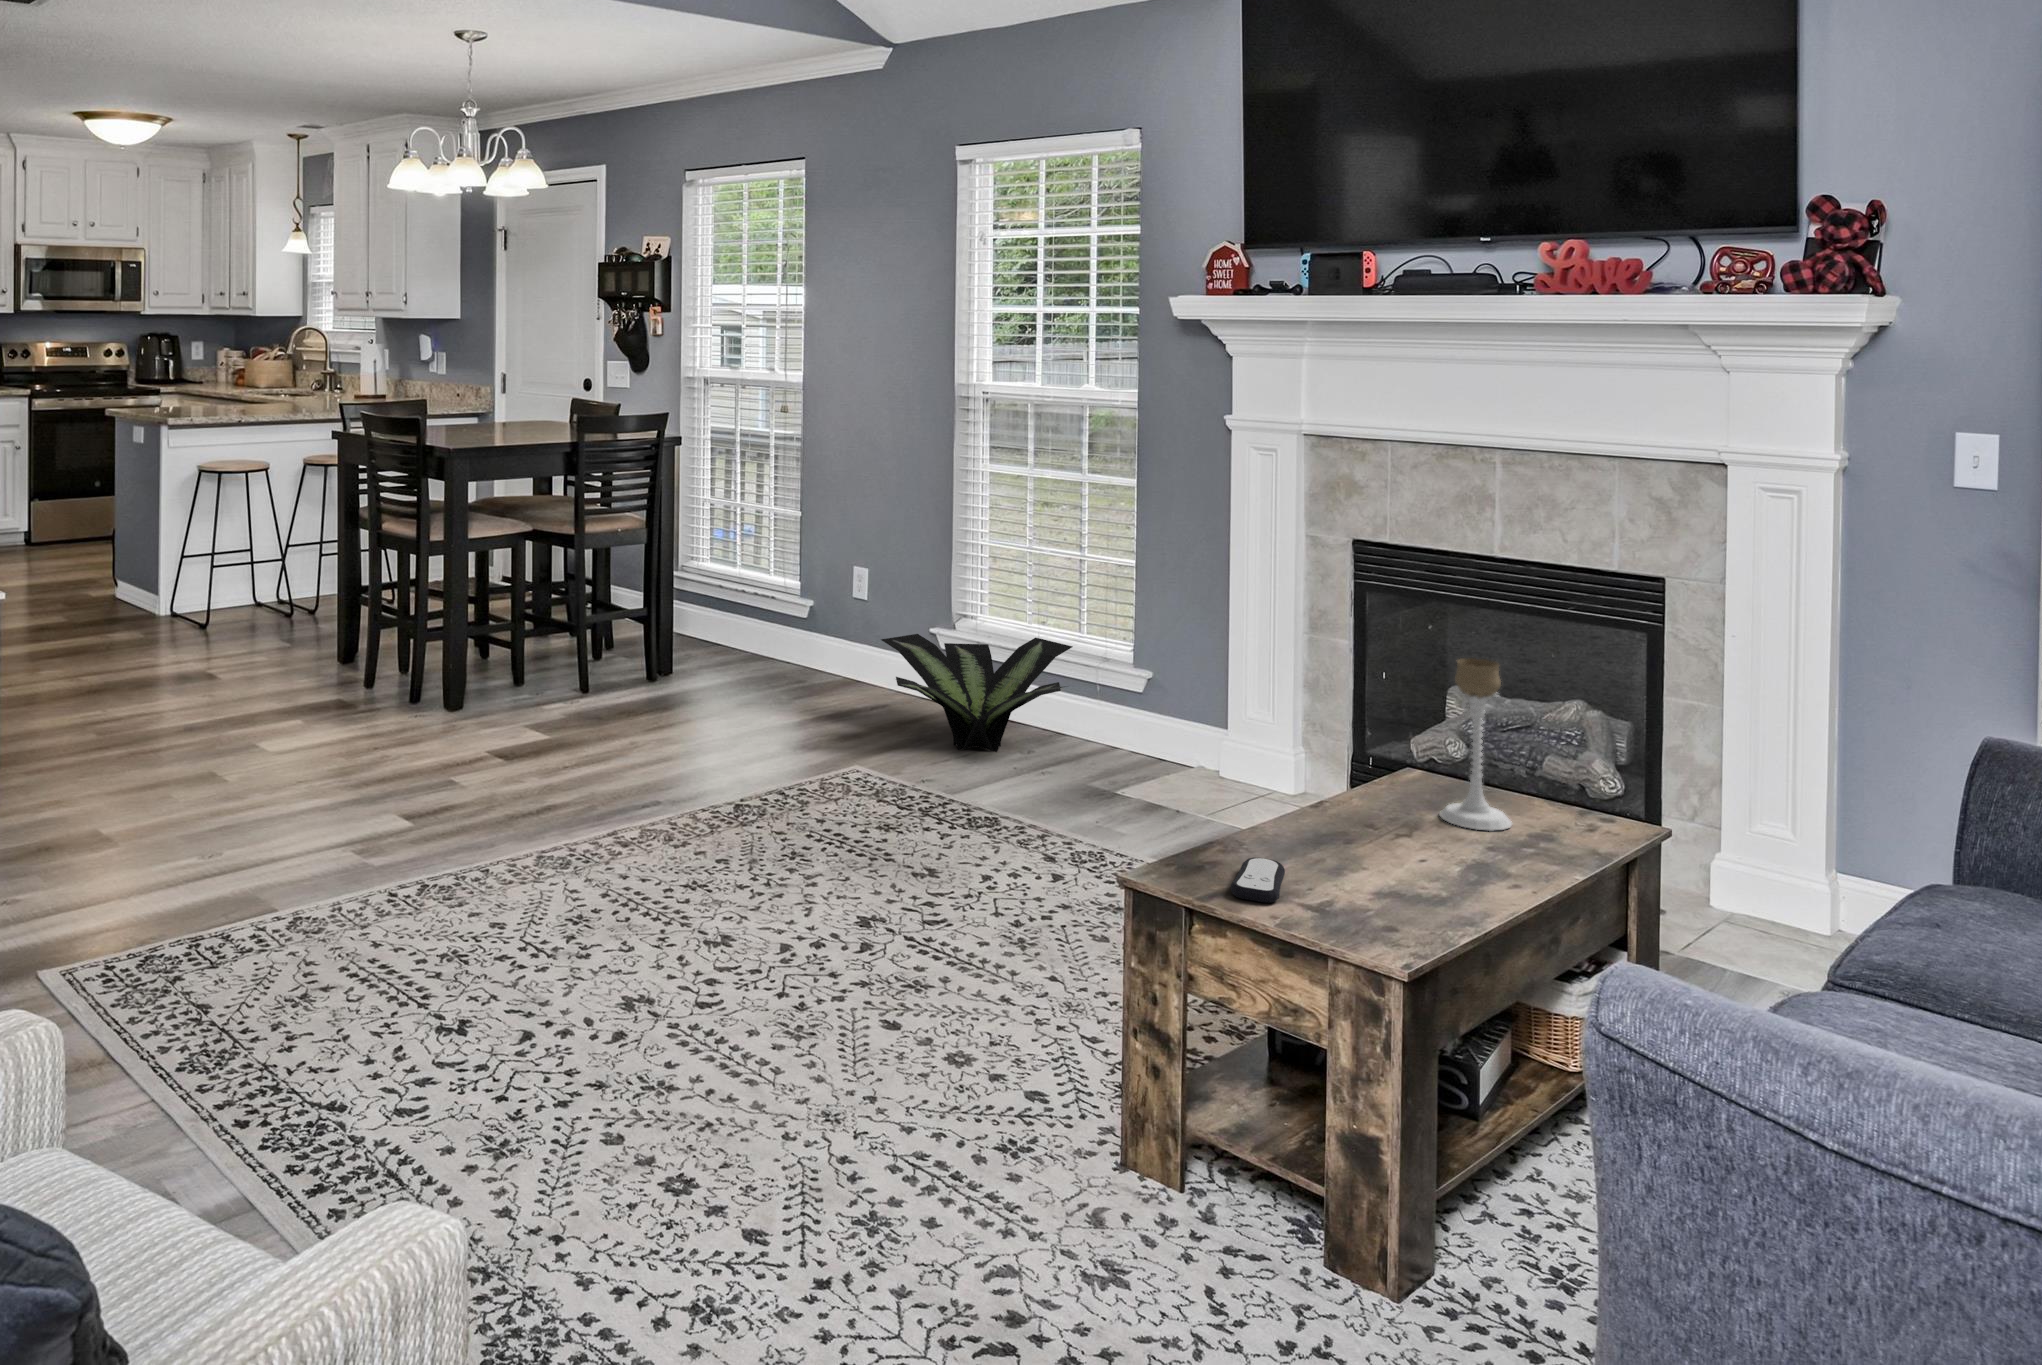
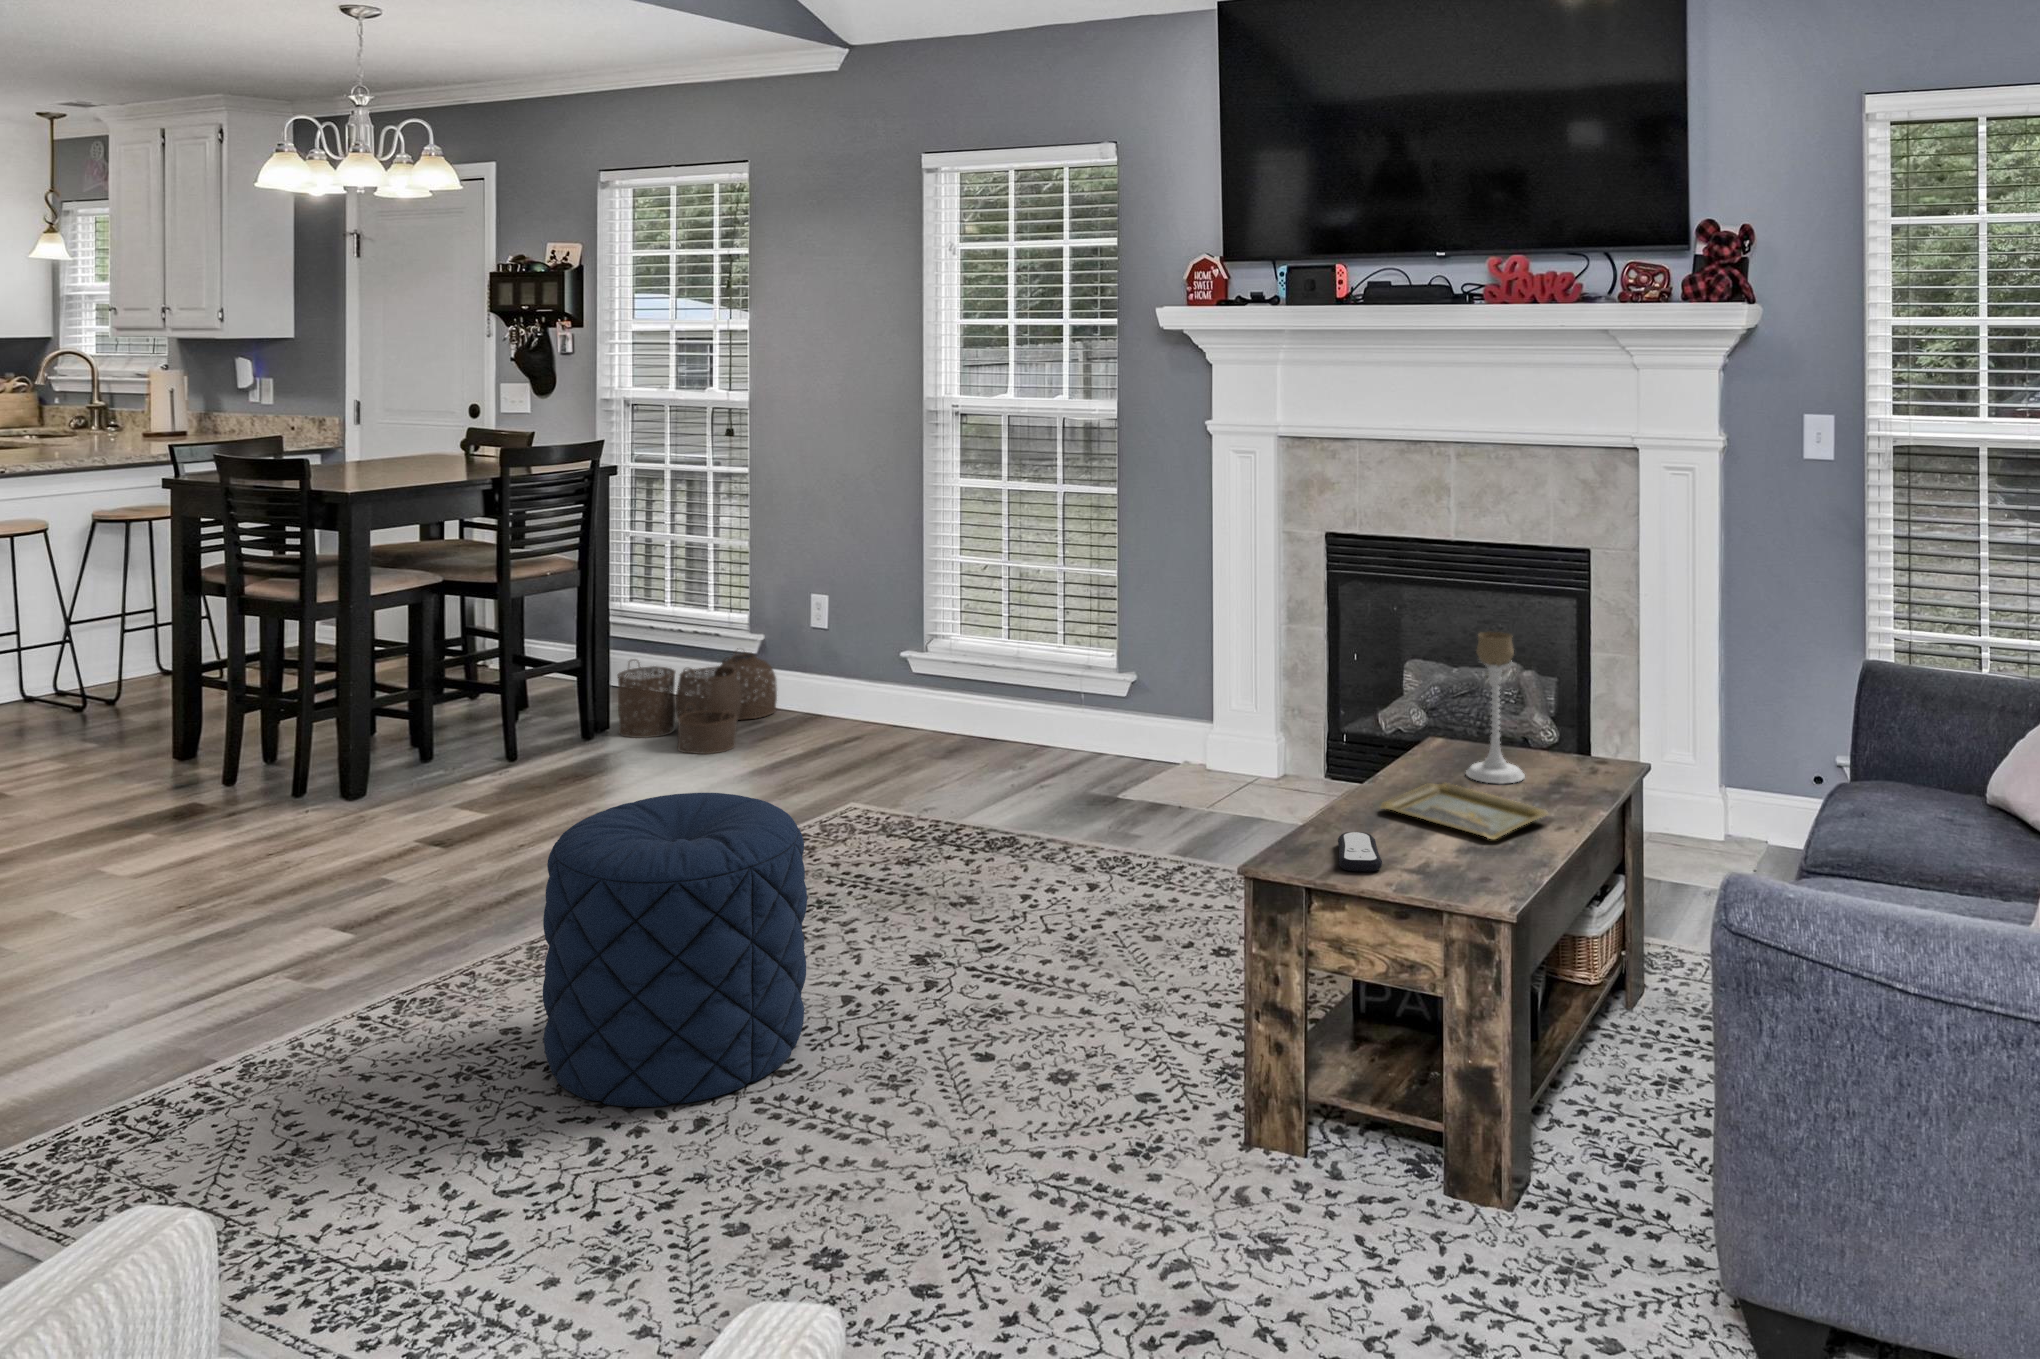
woven basket: none [681,610,826,706] -> present [617,648,777,754]
potted plant: present [881,634,1073,752] -> none [854,653,1056,775]
pouf: none [507,737,738,1017] -> present [543,793,807,1107]
tray: none [1313,818,1513,889] -> present [1381,783,1549,839]

